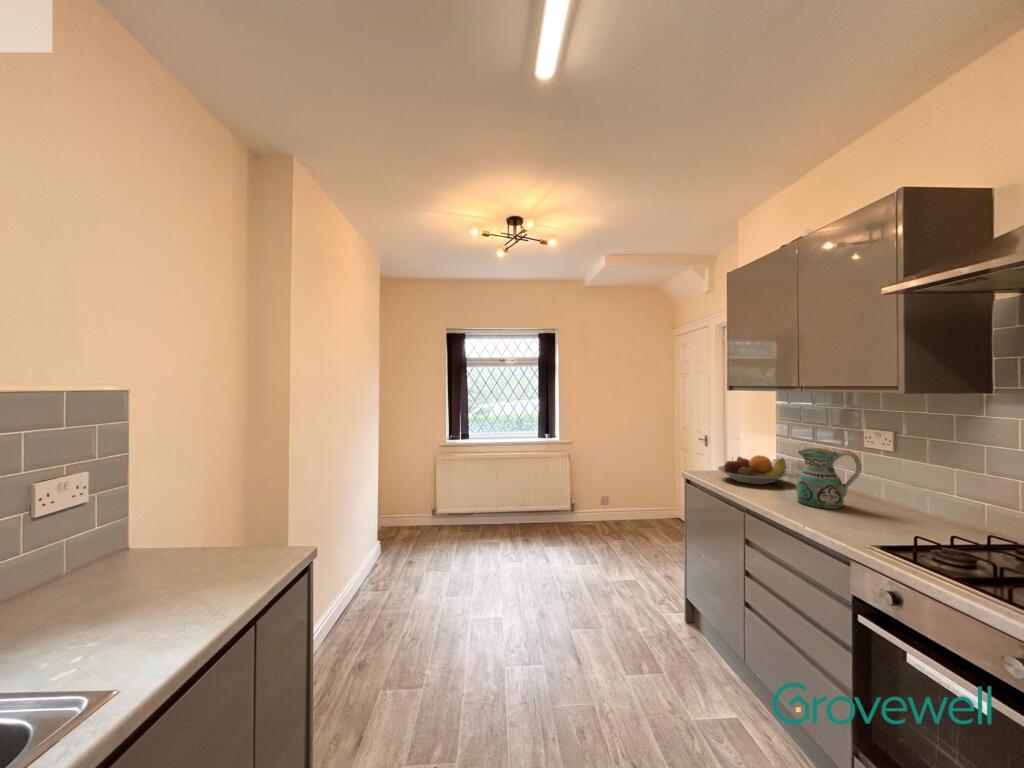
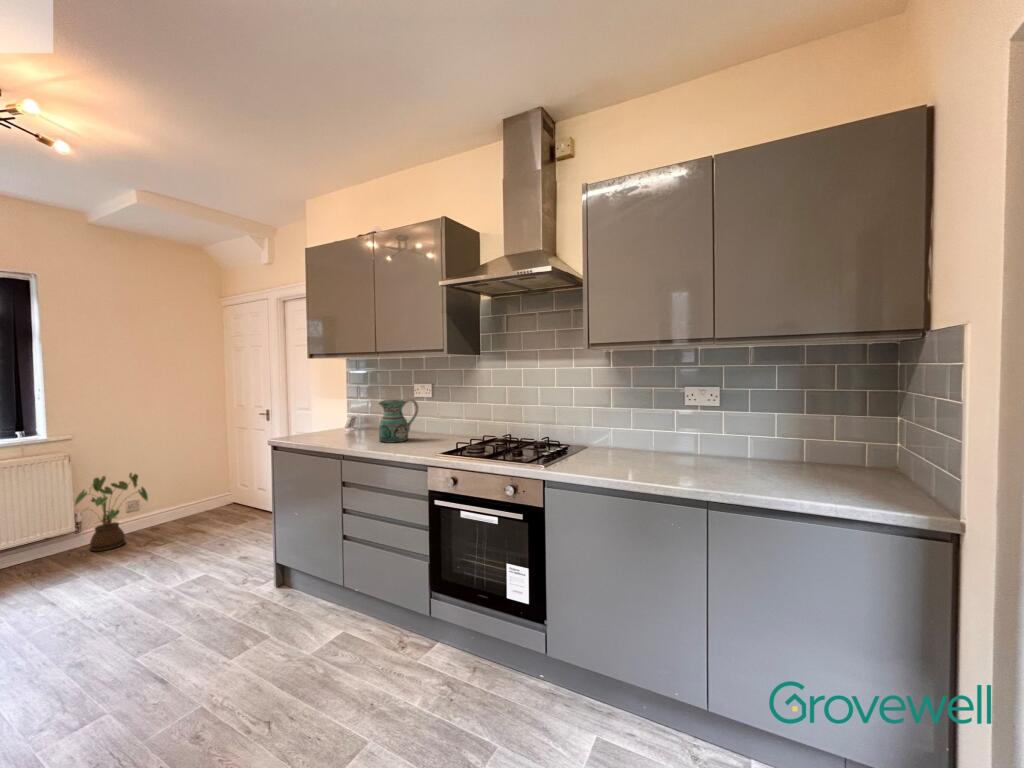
fruit bowl: present [718,455,789,484] -> none [307,413,366,438]
house plant: none [569,474,610,531] -> present [74,473,148,551]

